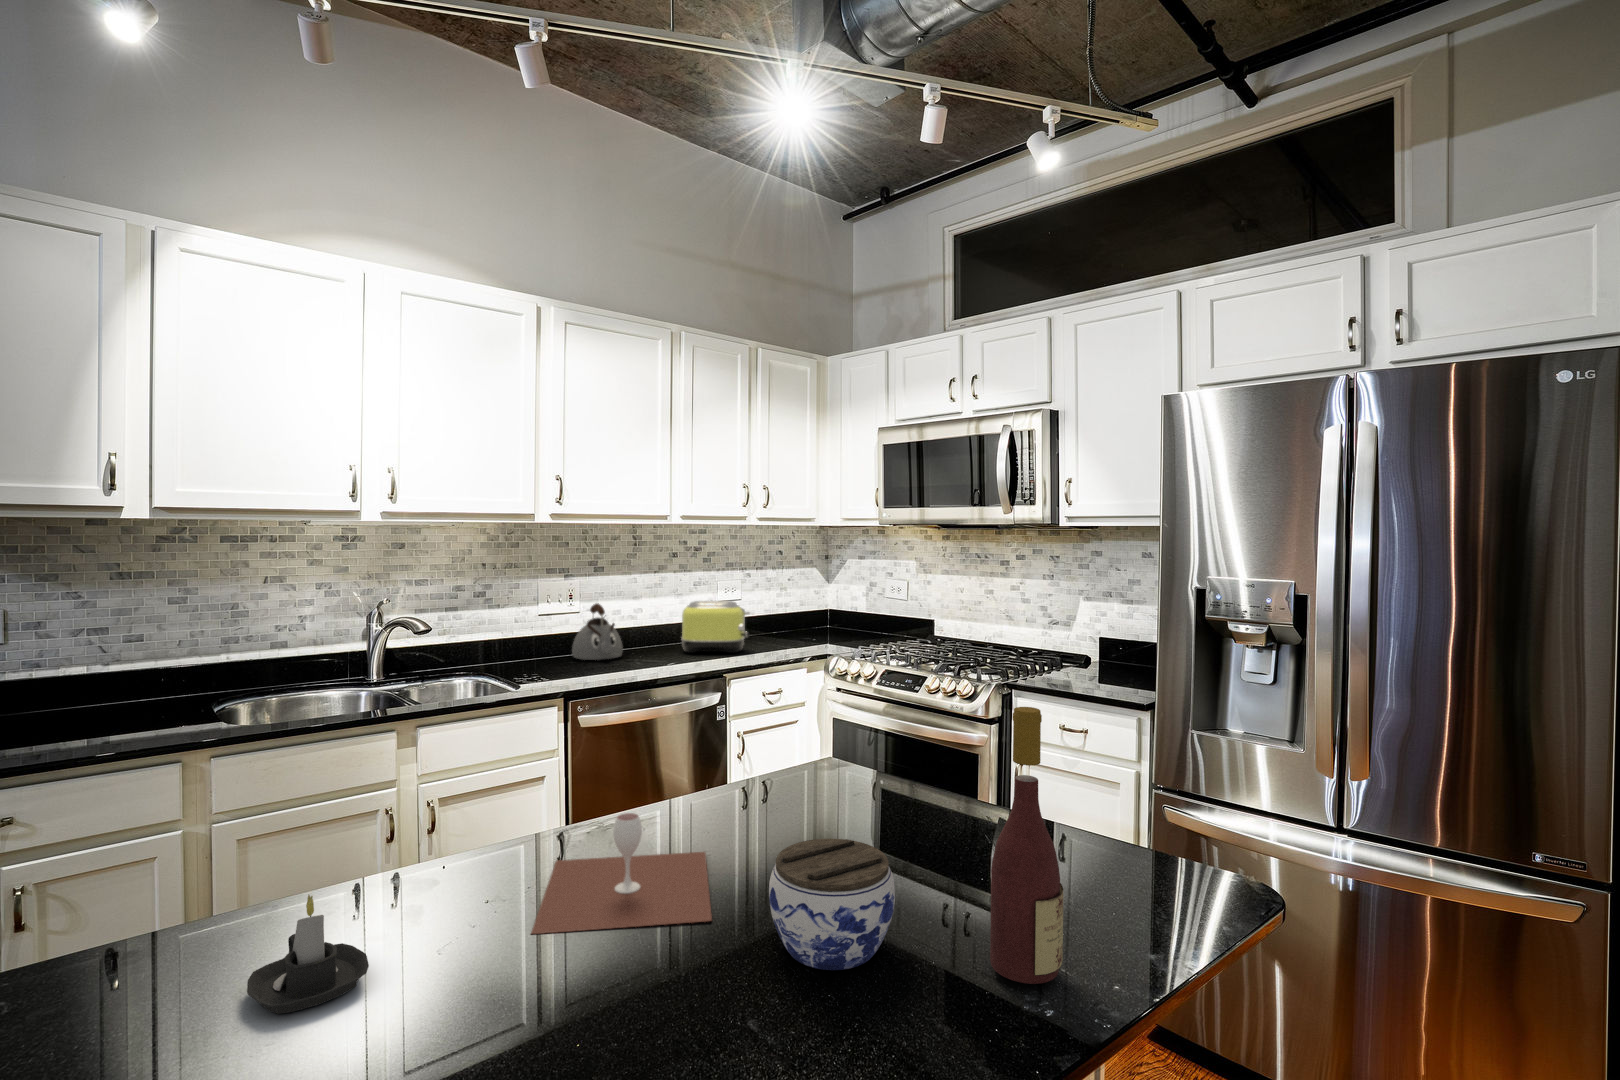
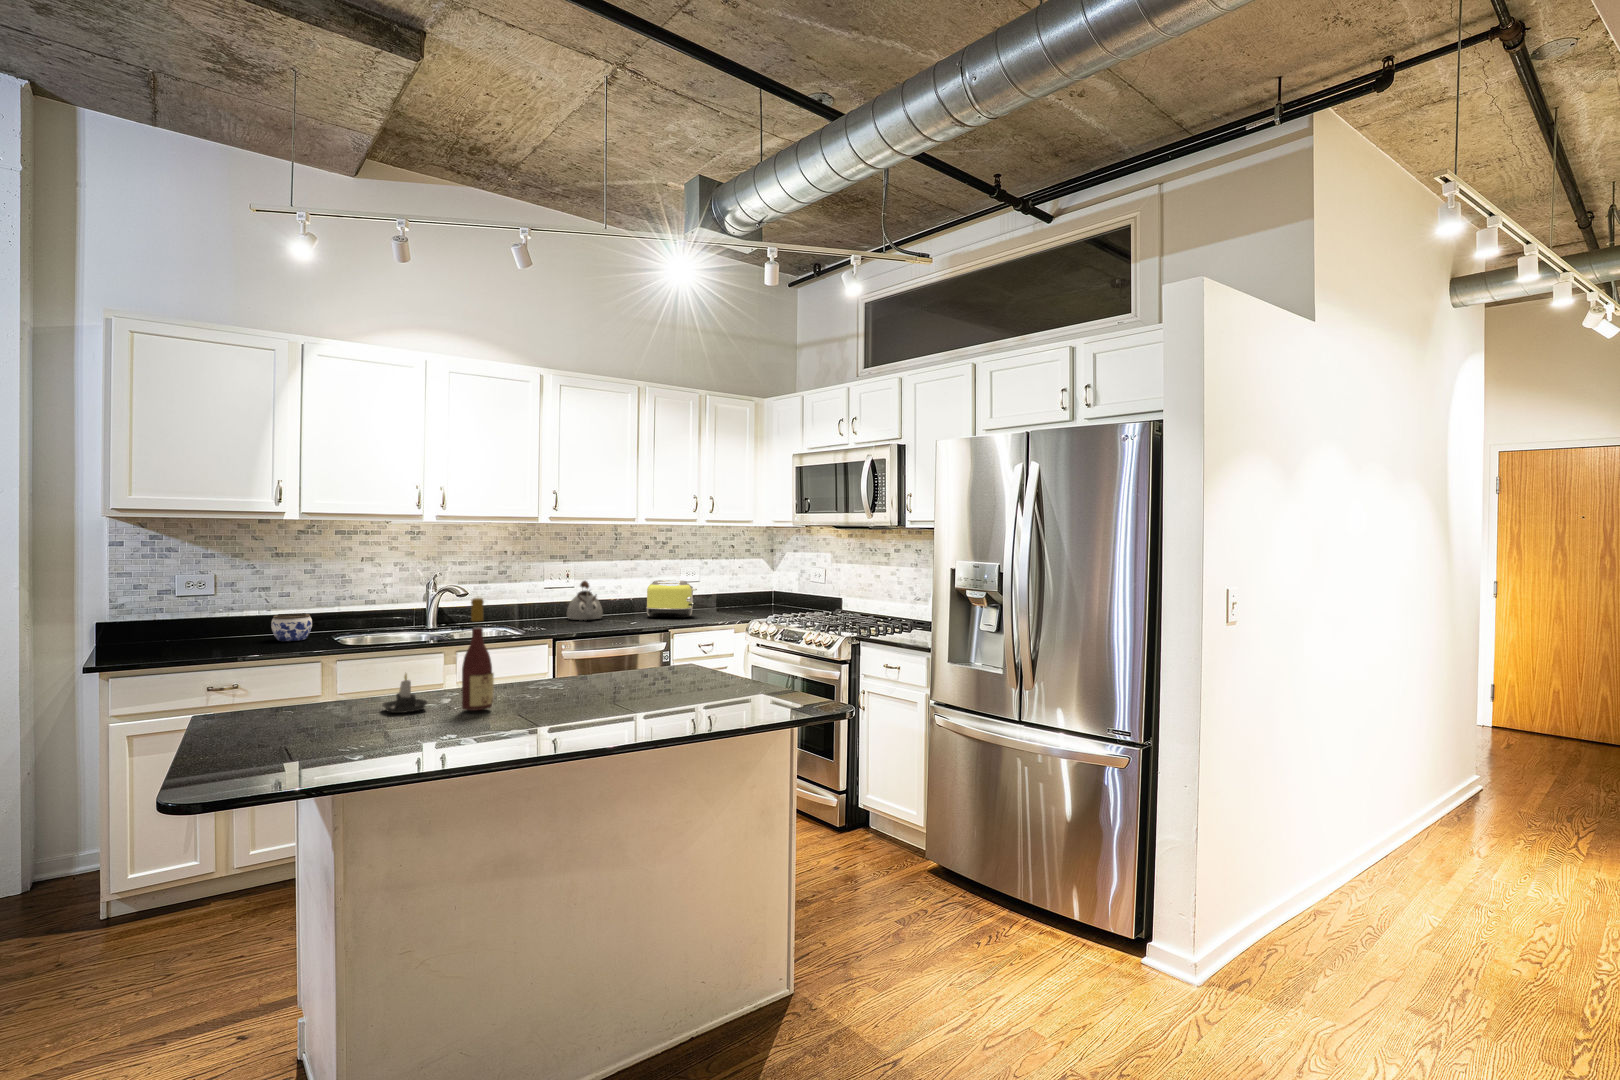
wine bottle: present [990,707,1063,984] -> present [462,598,494,710]
wine glass: present [531,813,712,934] -> none [496,661,589,703]
jar: present [769,839,895,970] -> present [271,613,312,641]

